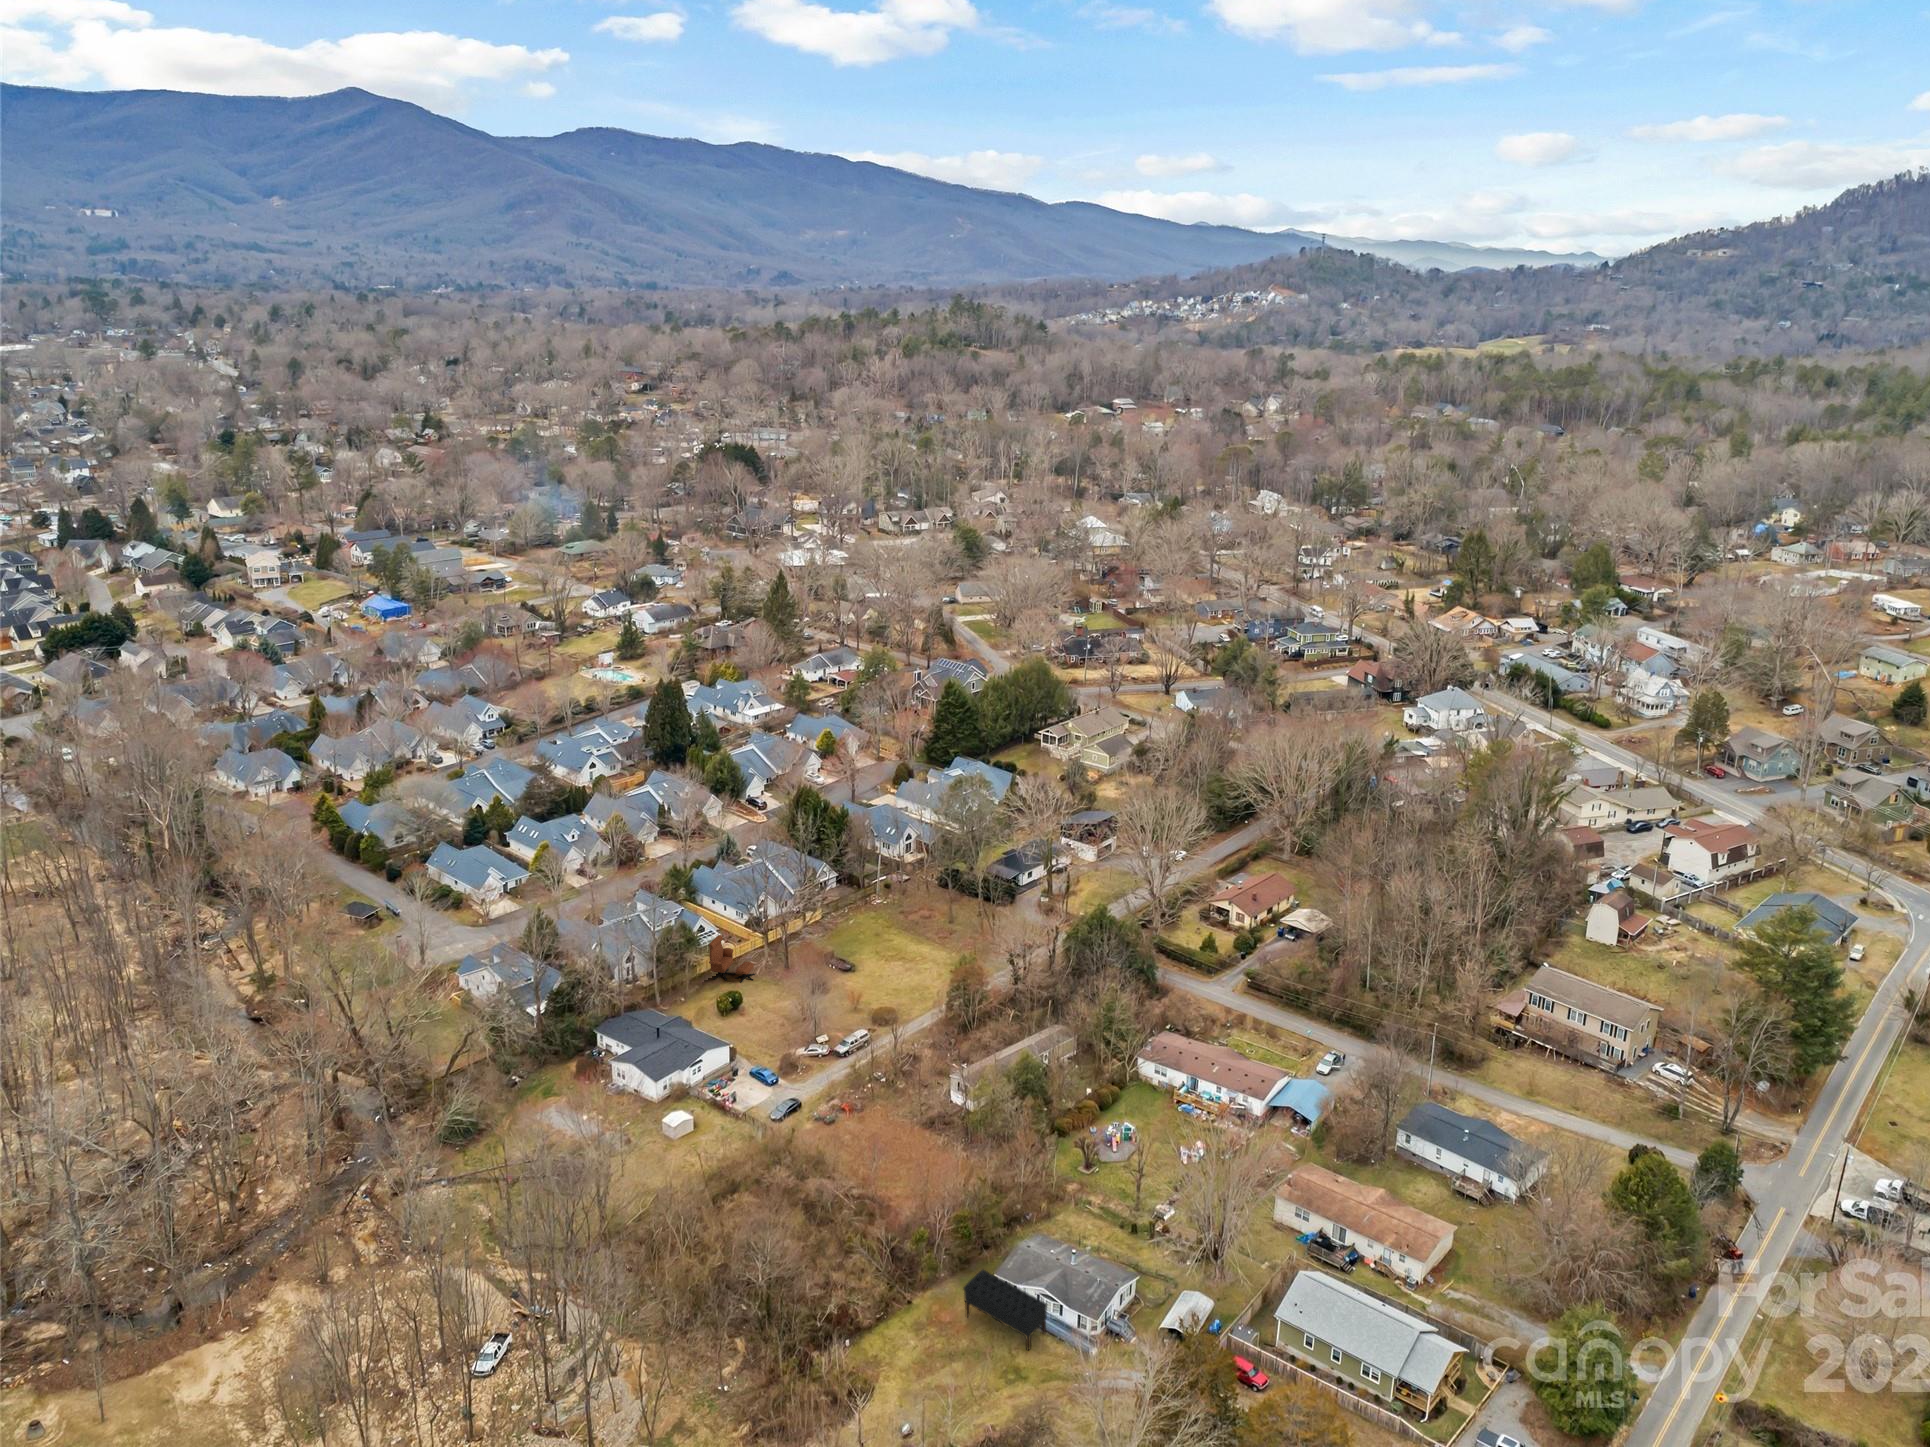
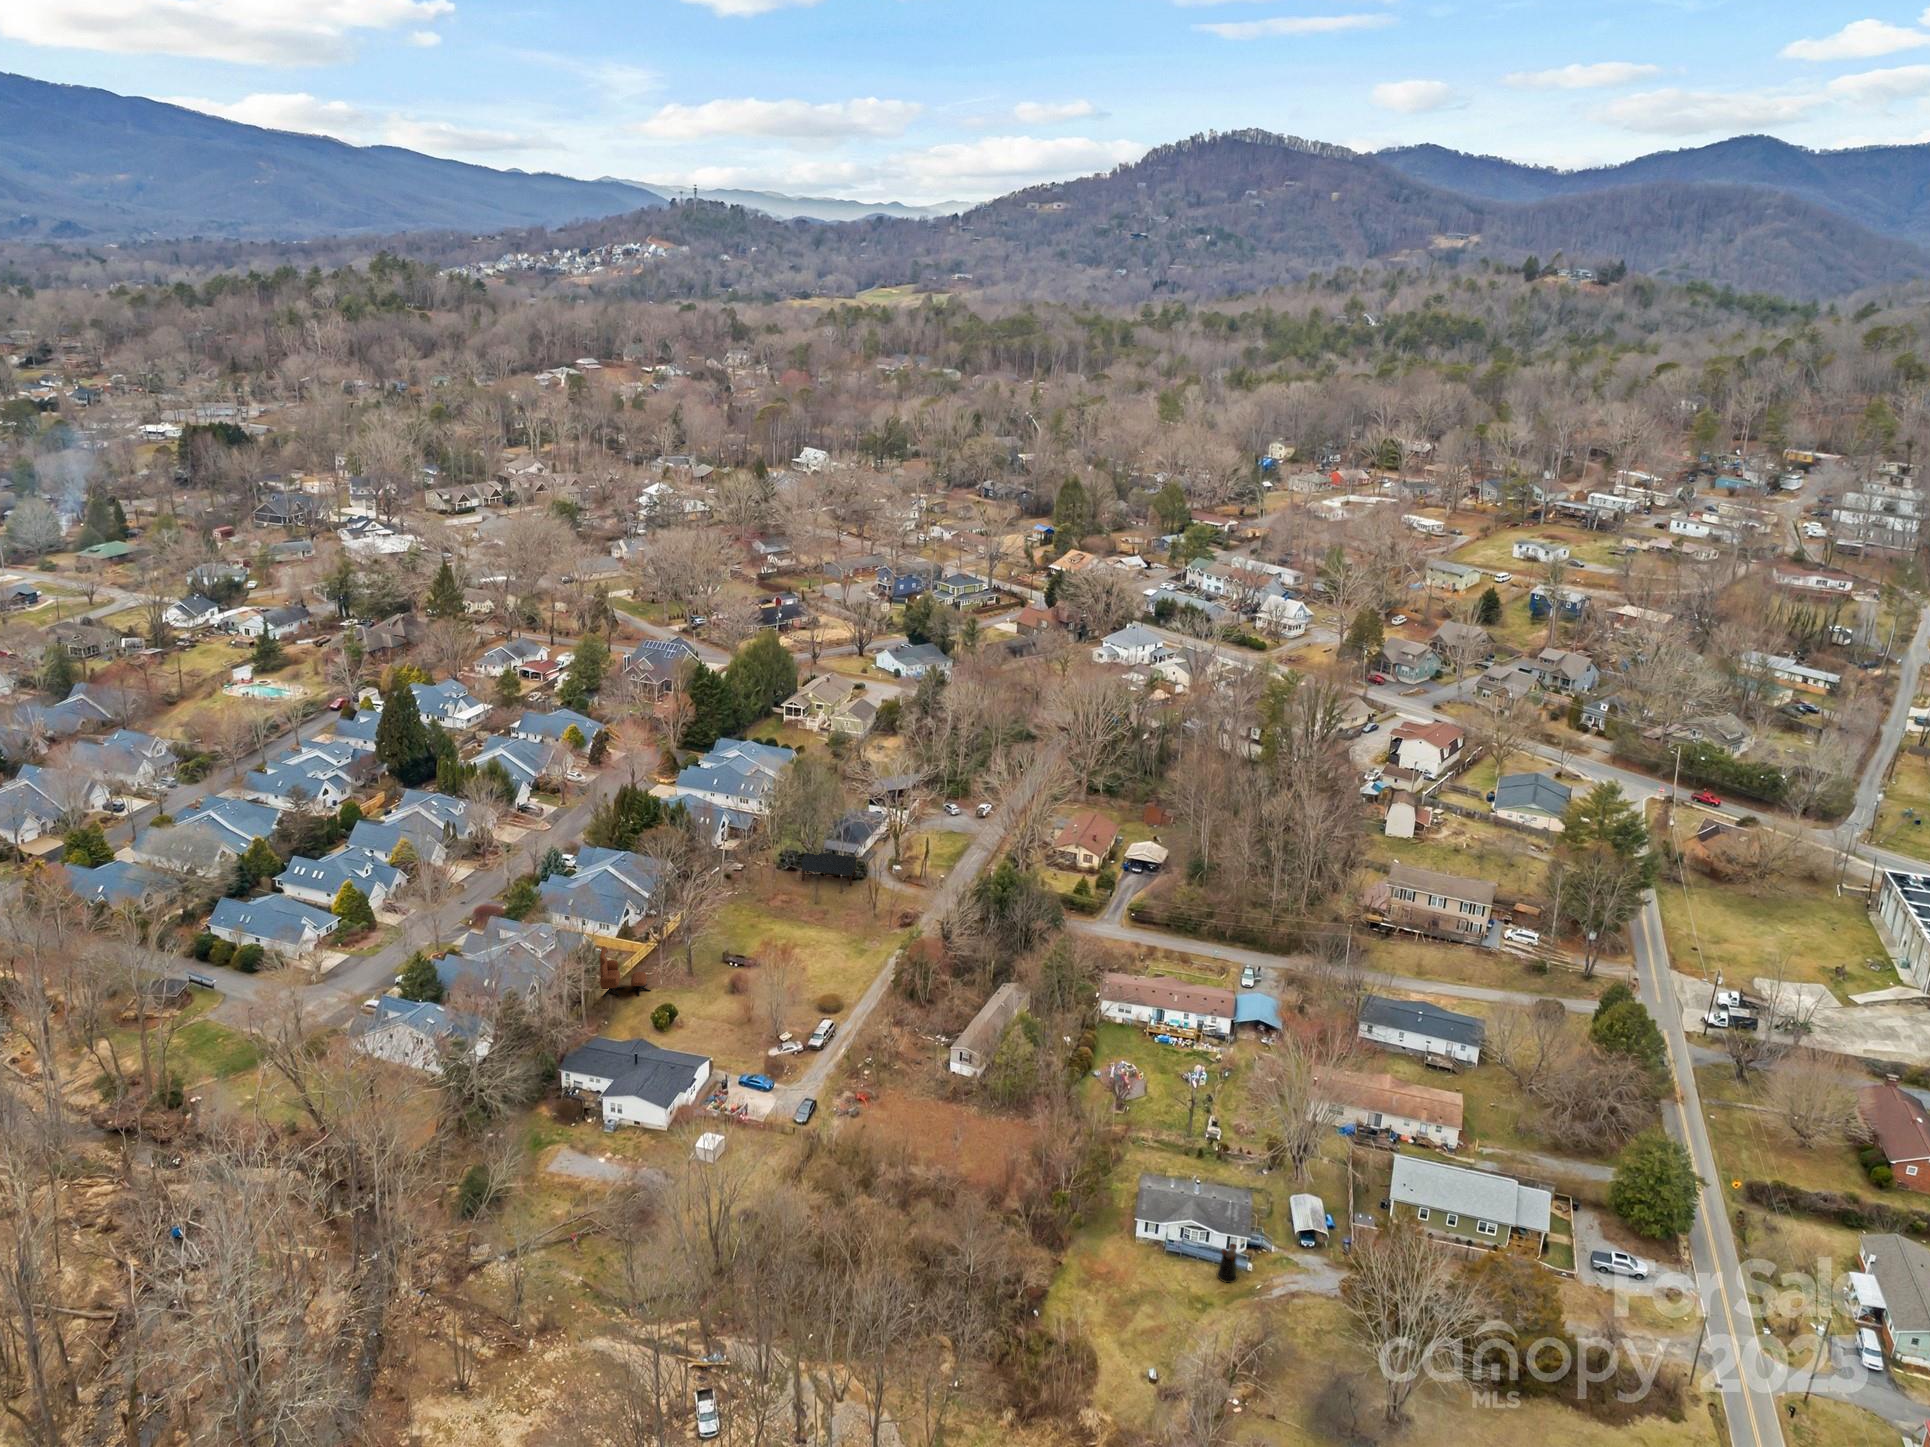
bench: present [963,1270,1047,1350] -> present [801,853,857,886]
watering can: none [1047,1317,1076,1361] -> present [1217,1243,1237,1283]

